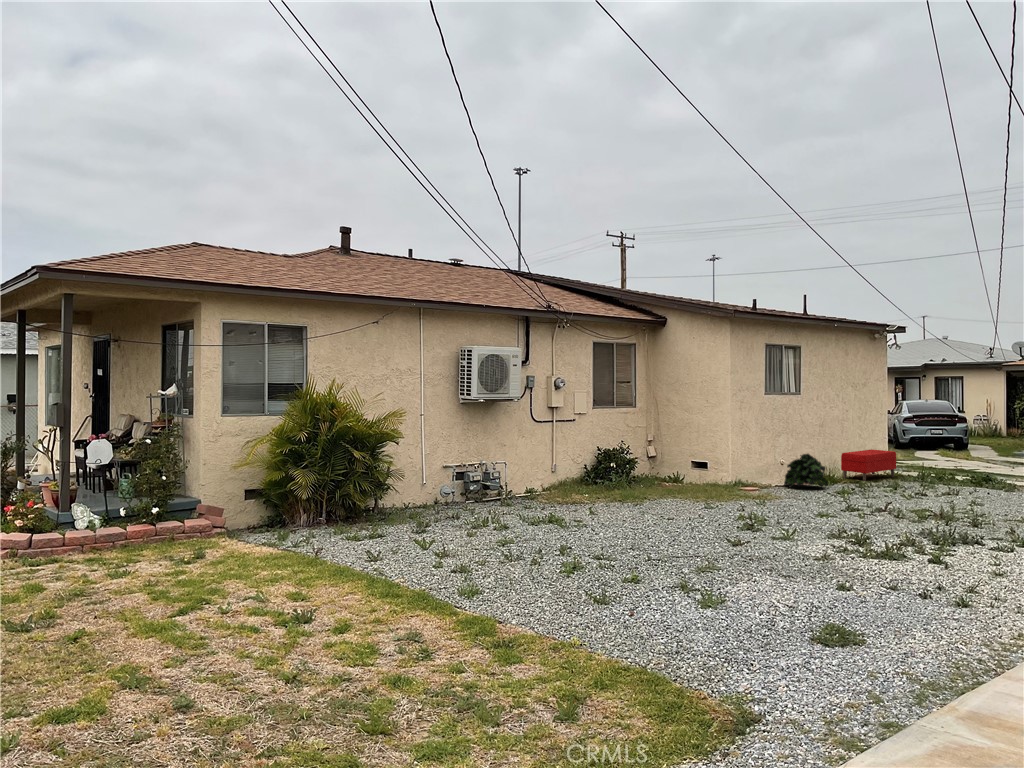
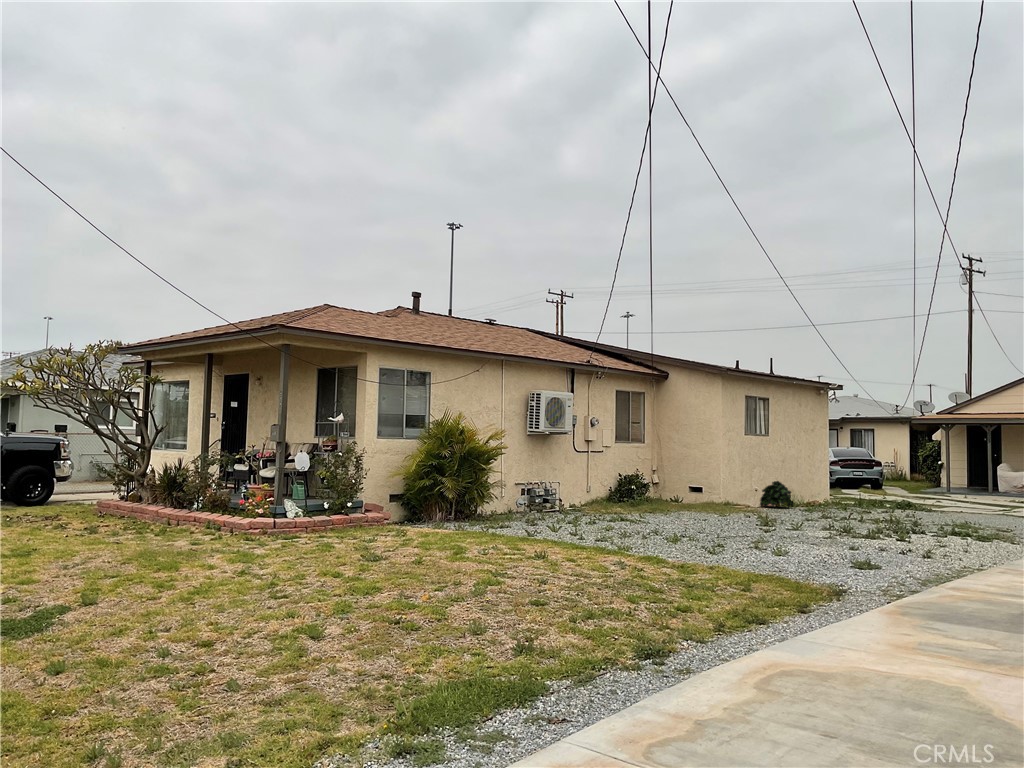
bench: present [841,449,896,481] -> none [798,481,838,505]

